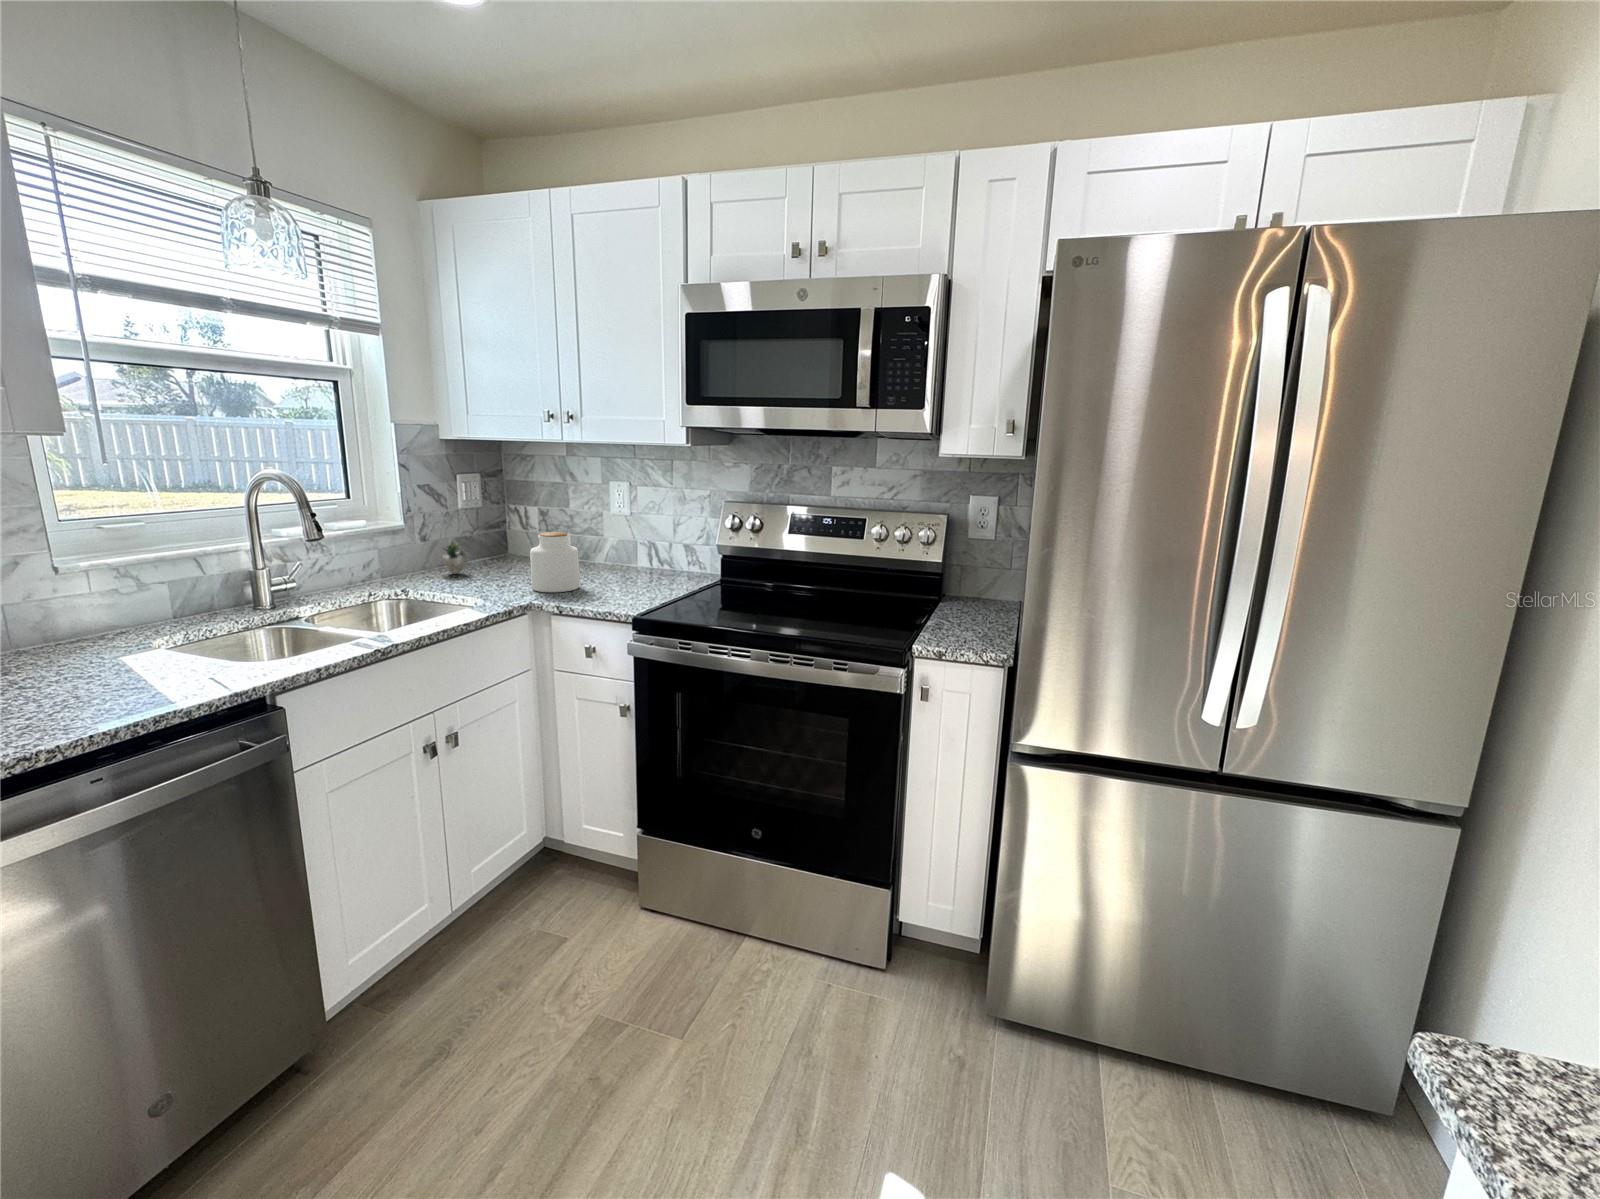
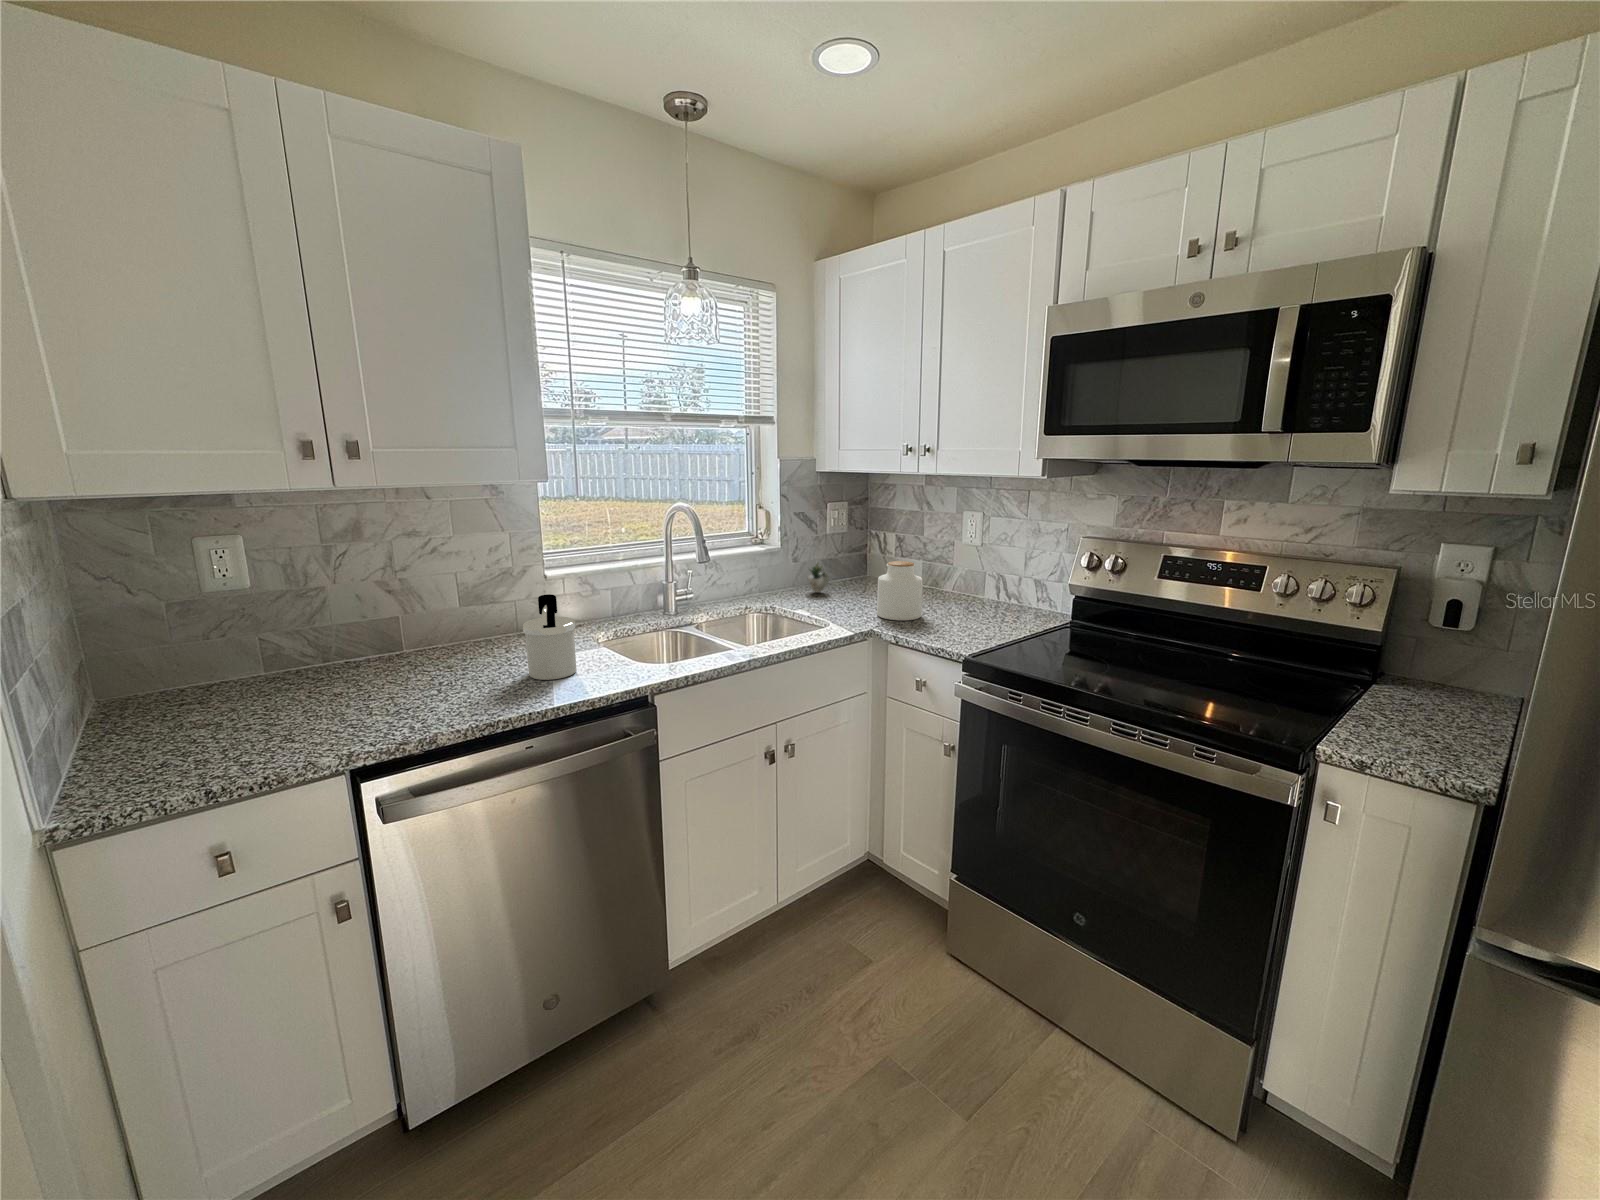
soap dispenser: none [47,585,146,699] -> present [523,594,576,680]

